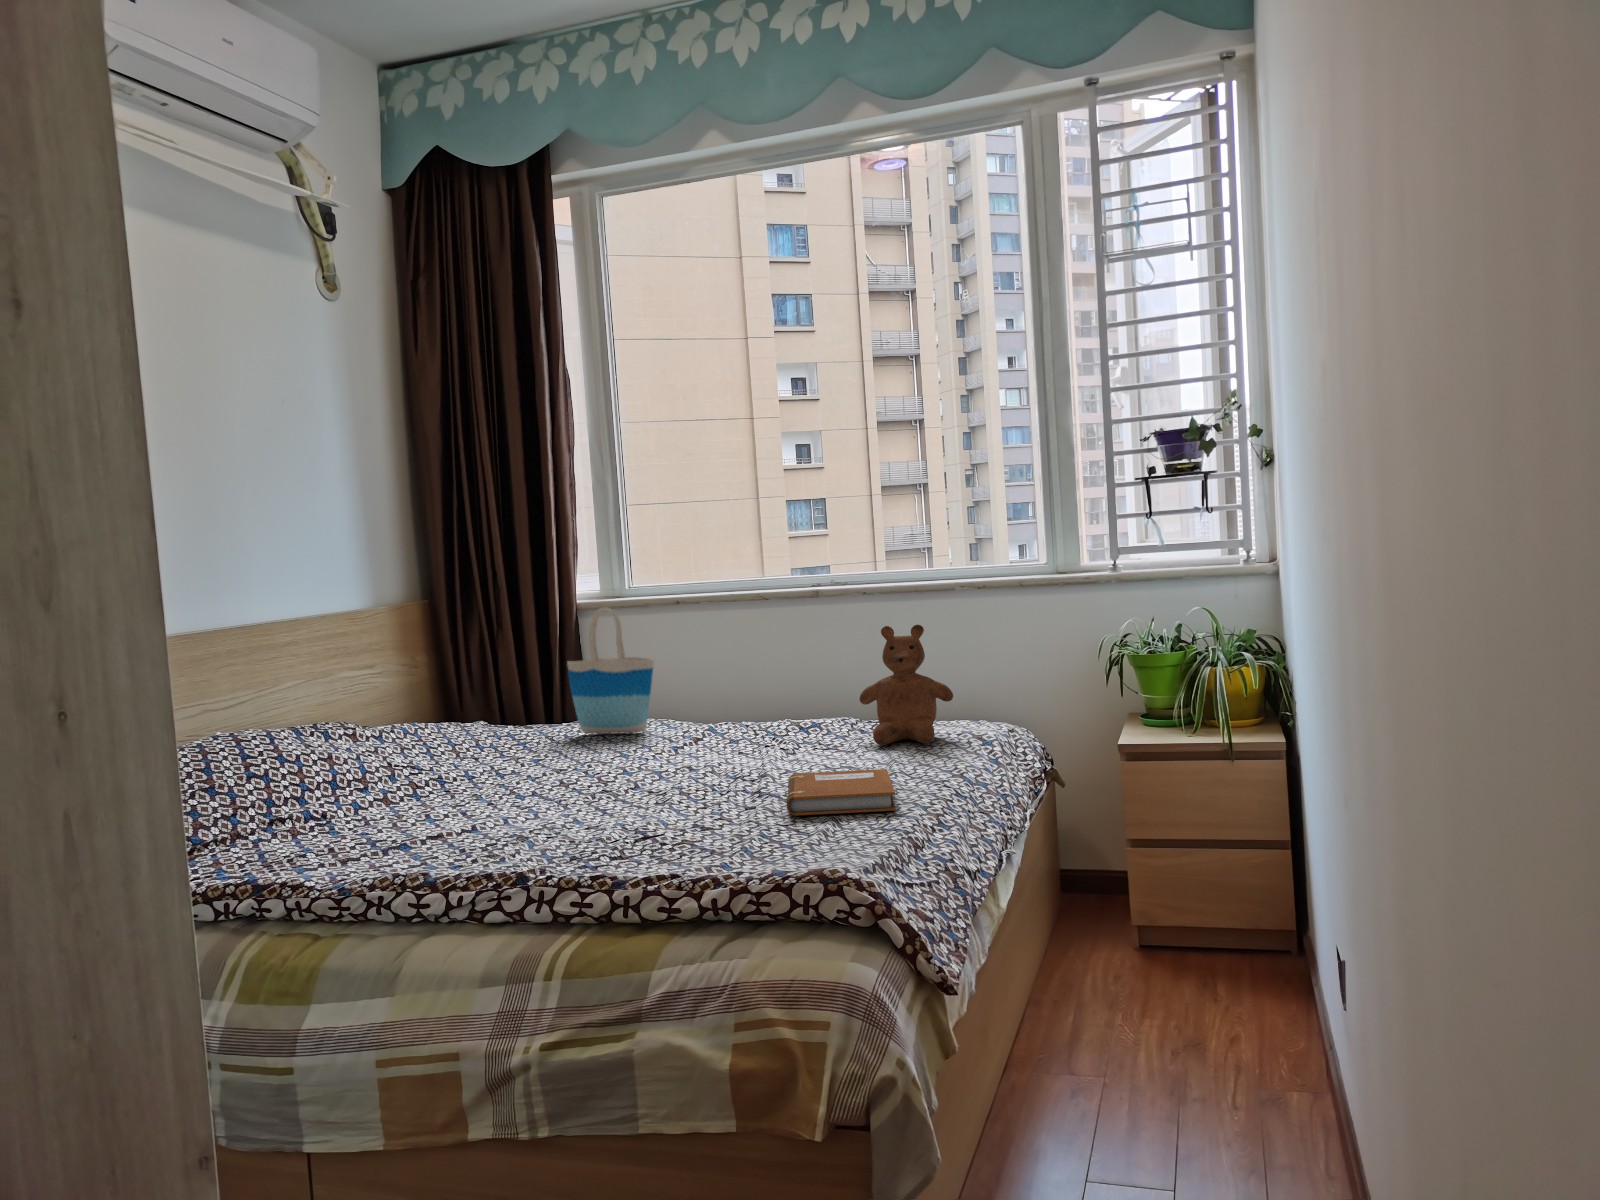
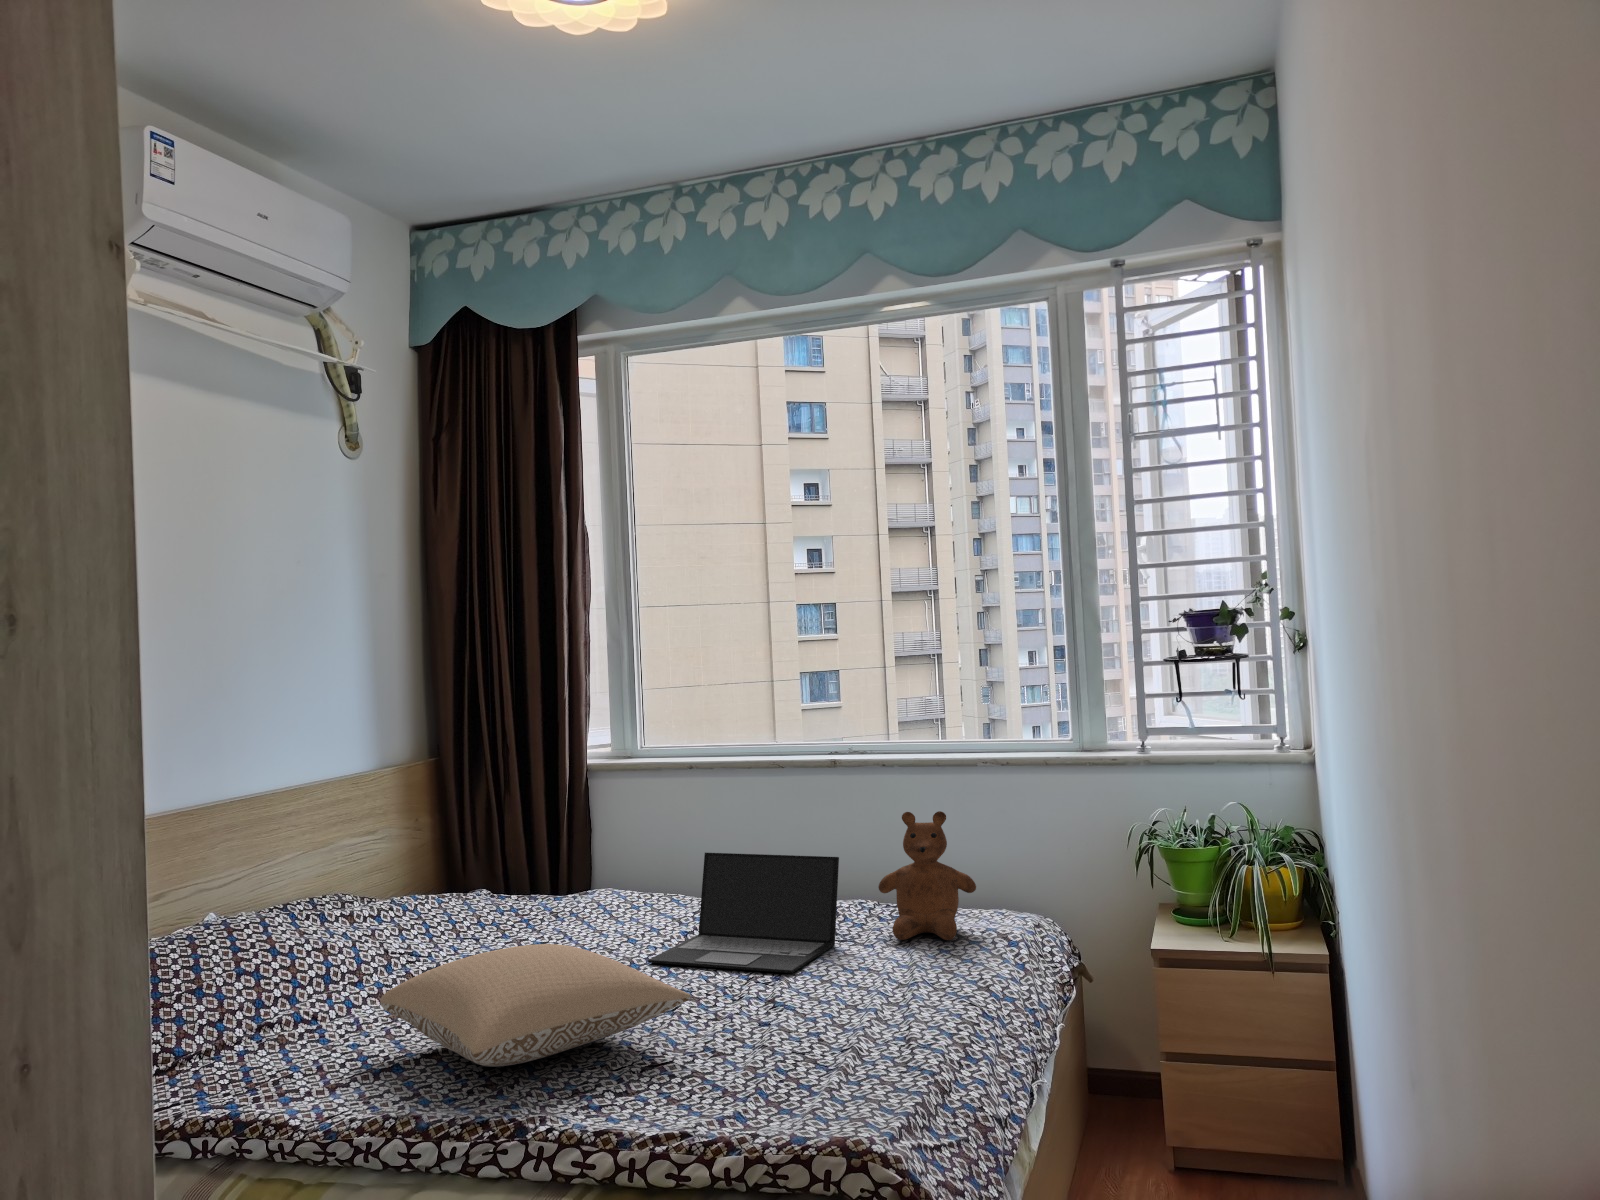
tote bag: present [567,608,654,734] -> none [577,778,666,909]
laptop: none [639,669,821,771] -> present [648,853,839,973]
pillow: none [385,737,679,837] -> present [380,944,690,1066]
notebook: present [787,769,896,815] -> none [805,982,921,1043]

